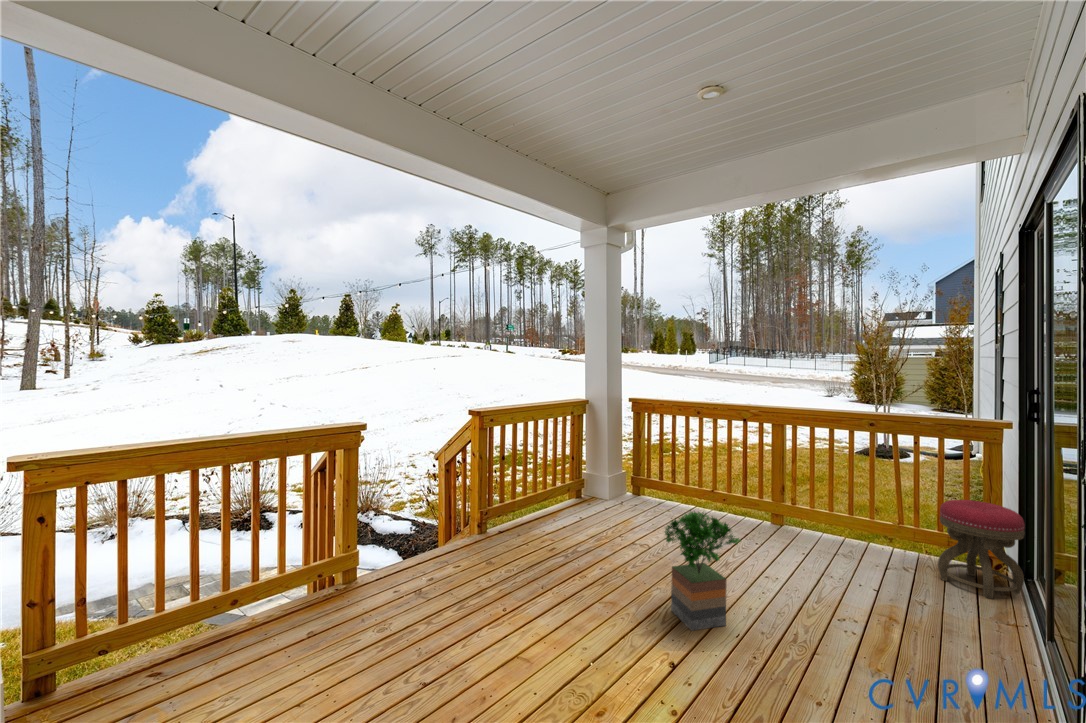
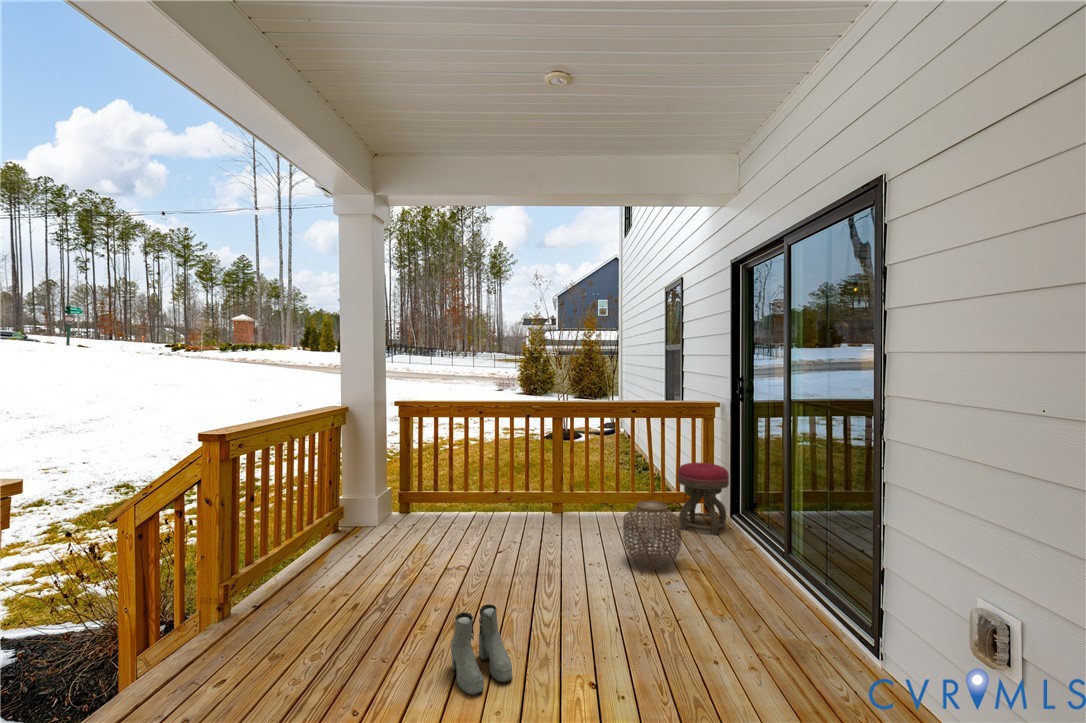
potted tree: present [665,512,740,631] -> none [542,512,614,642]
woven basket: none [815,527,891,608] -> present [623,501,681,569]
boots: none [570,567,614,631] -> present [451,604,512,695]

